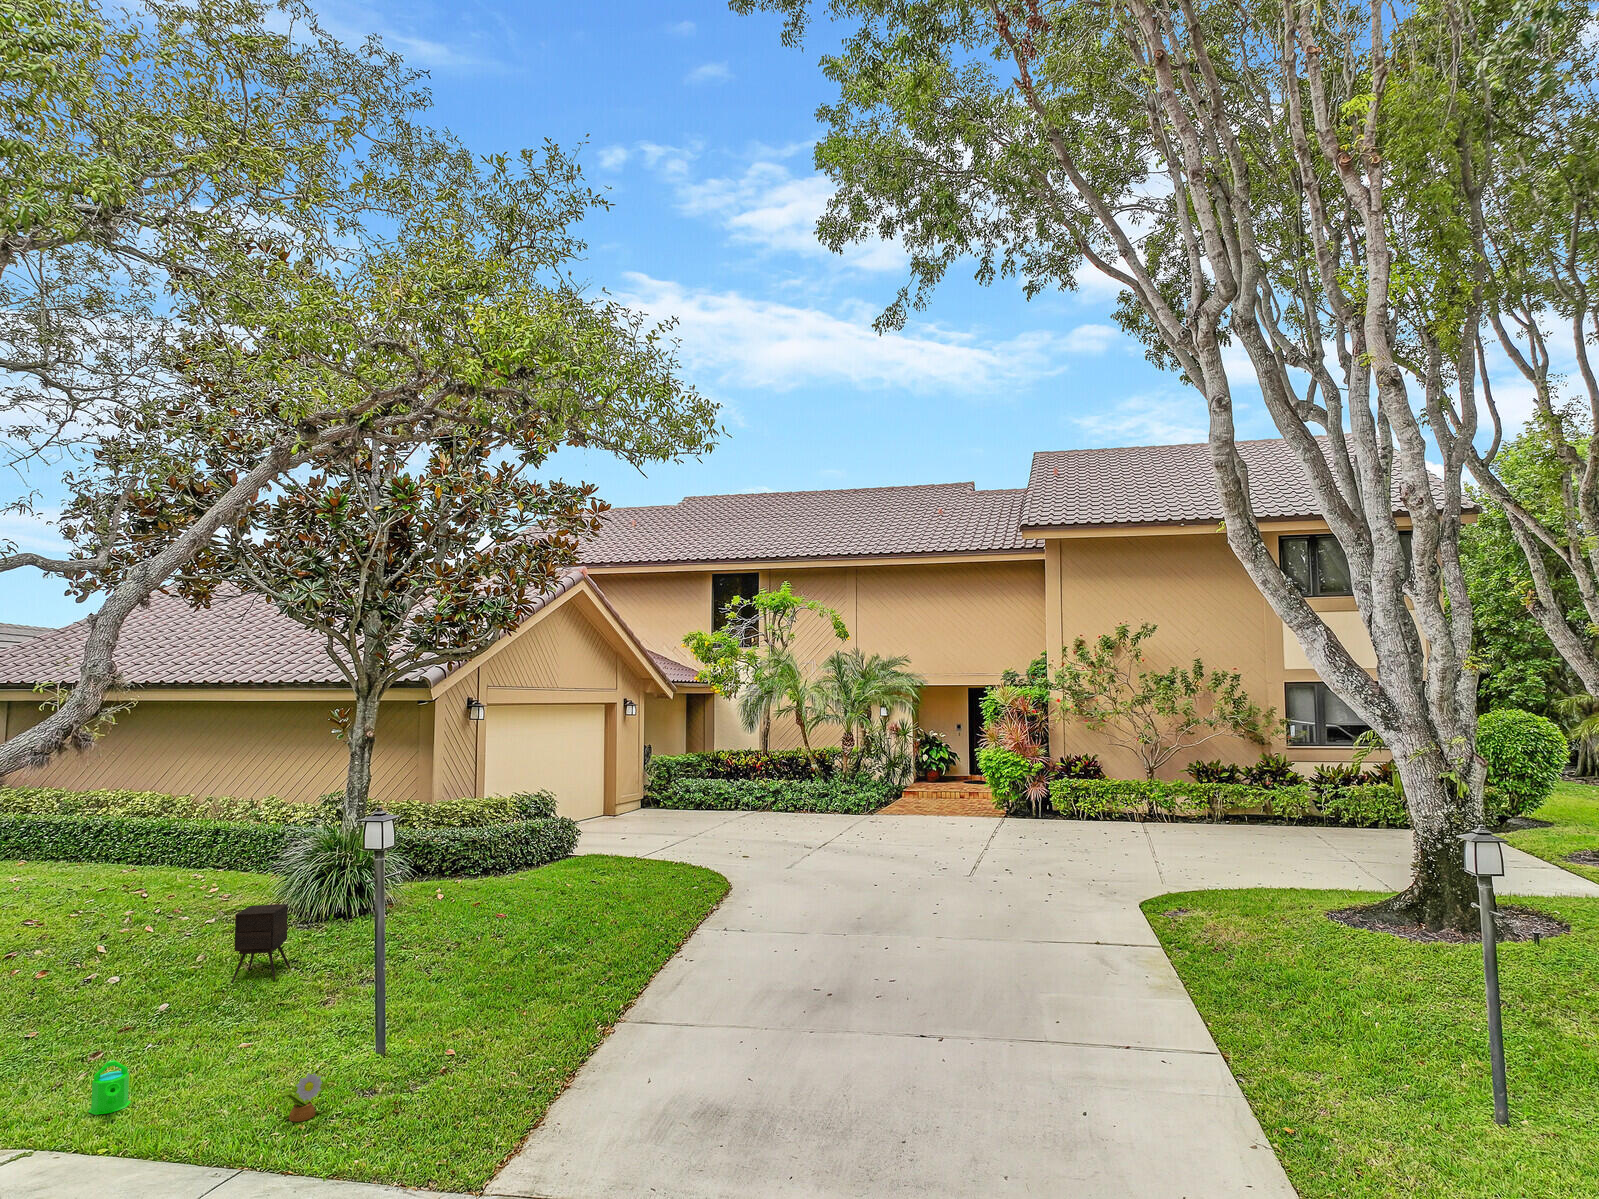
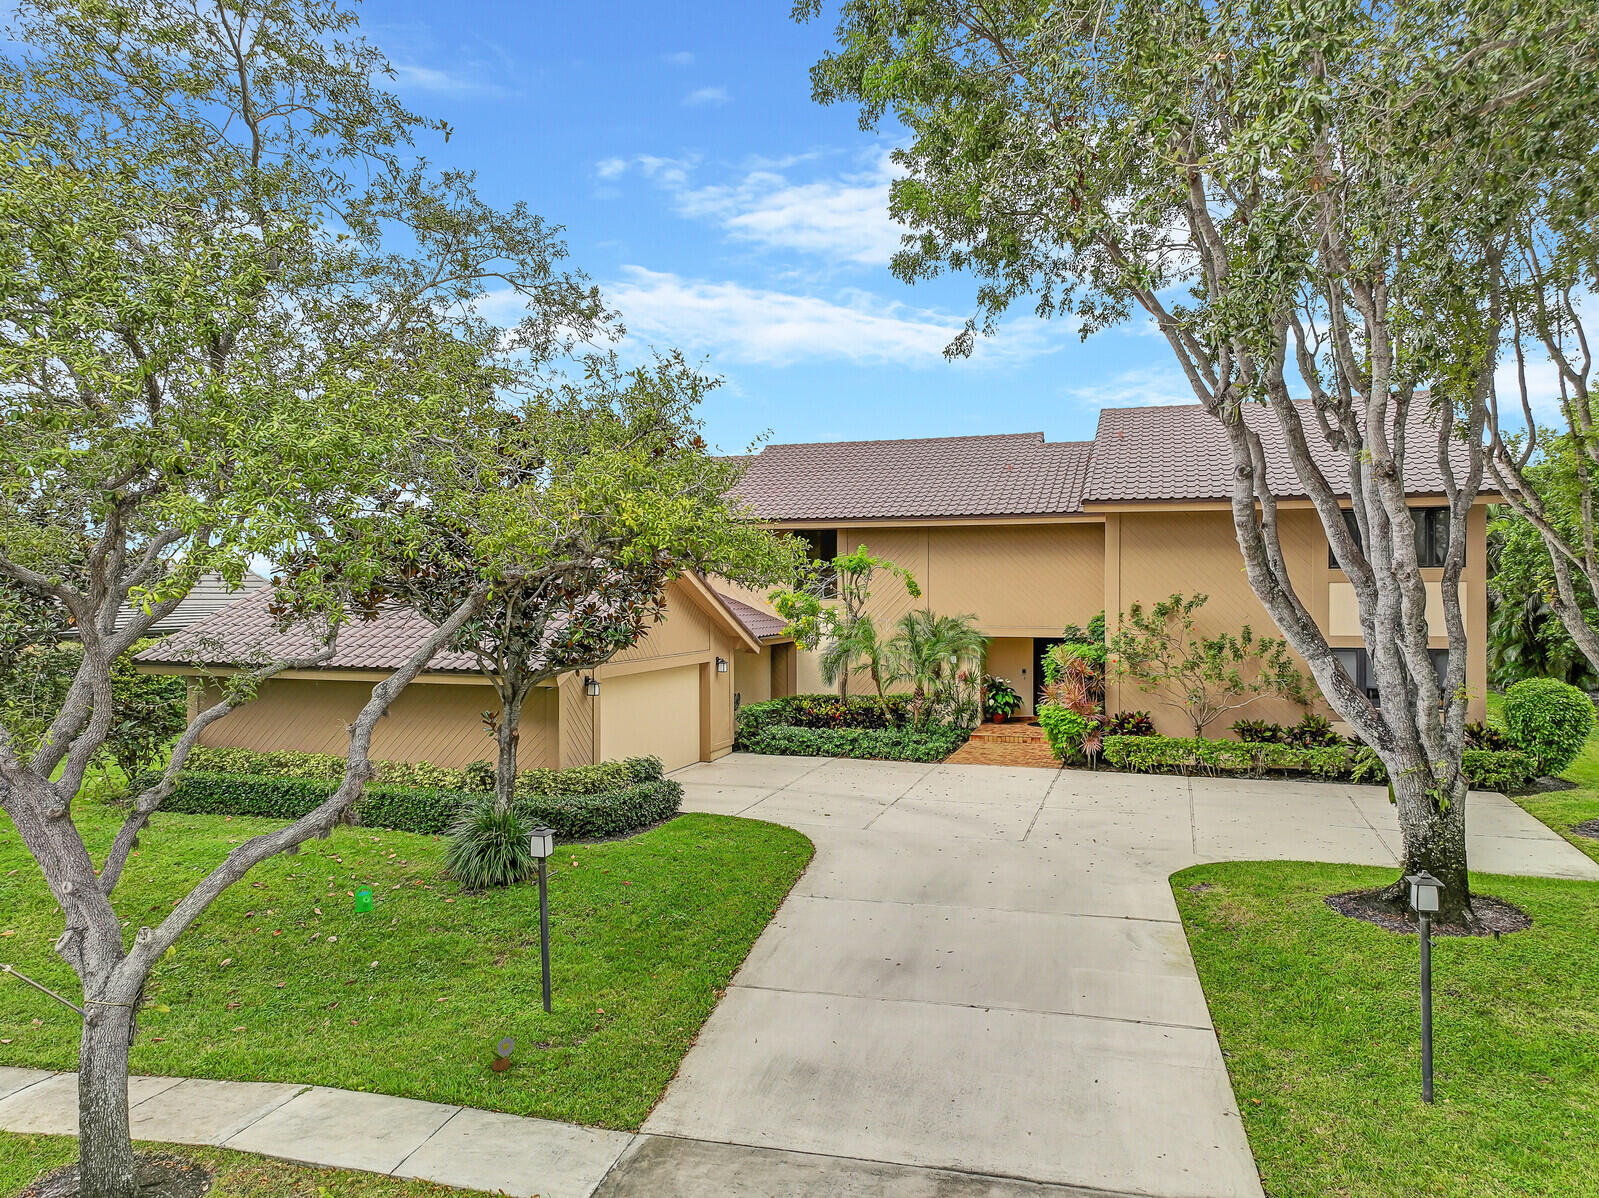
side table: present [232,904,290,983] -> none [429,882,470,944]
watering can: present [88,1060,131,1115] -> present [354,885,374,912]

